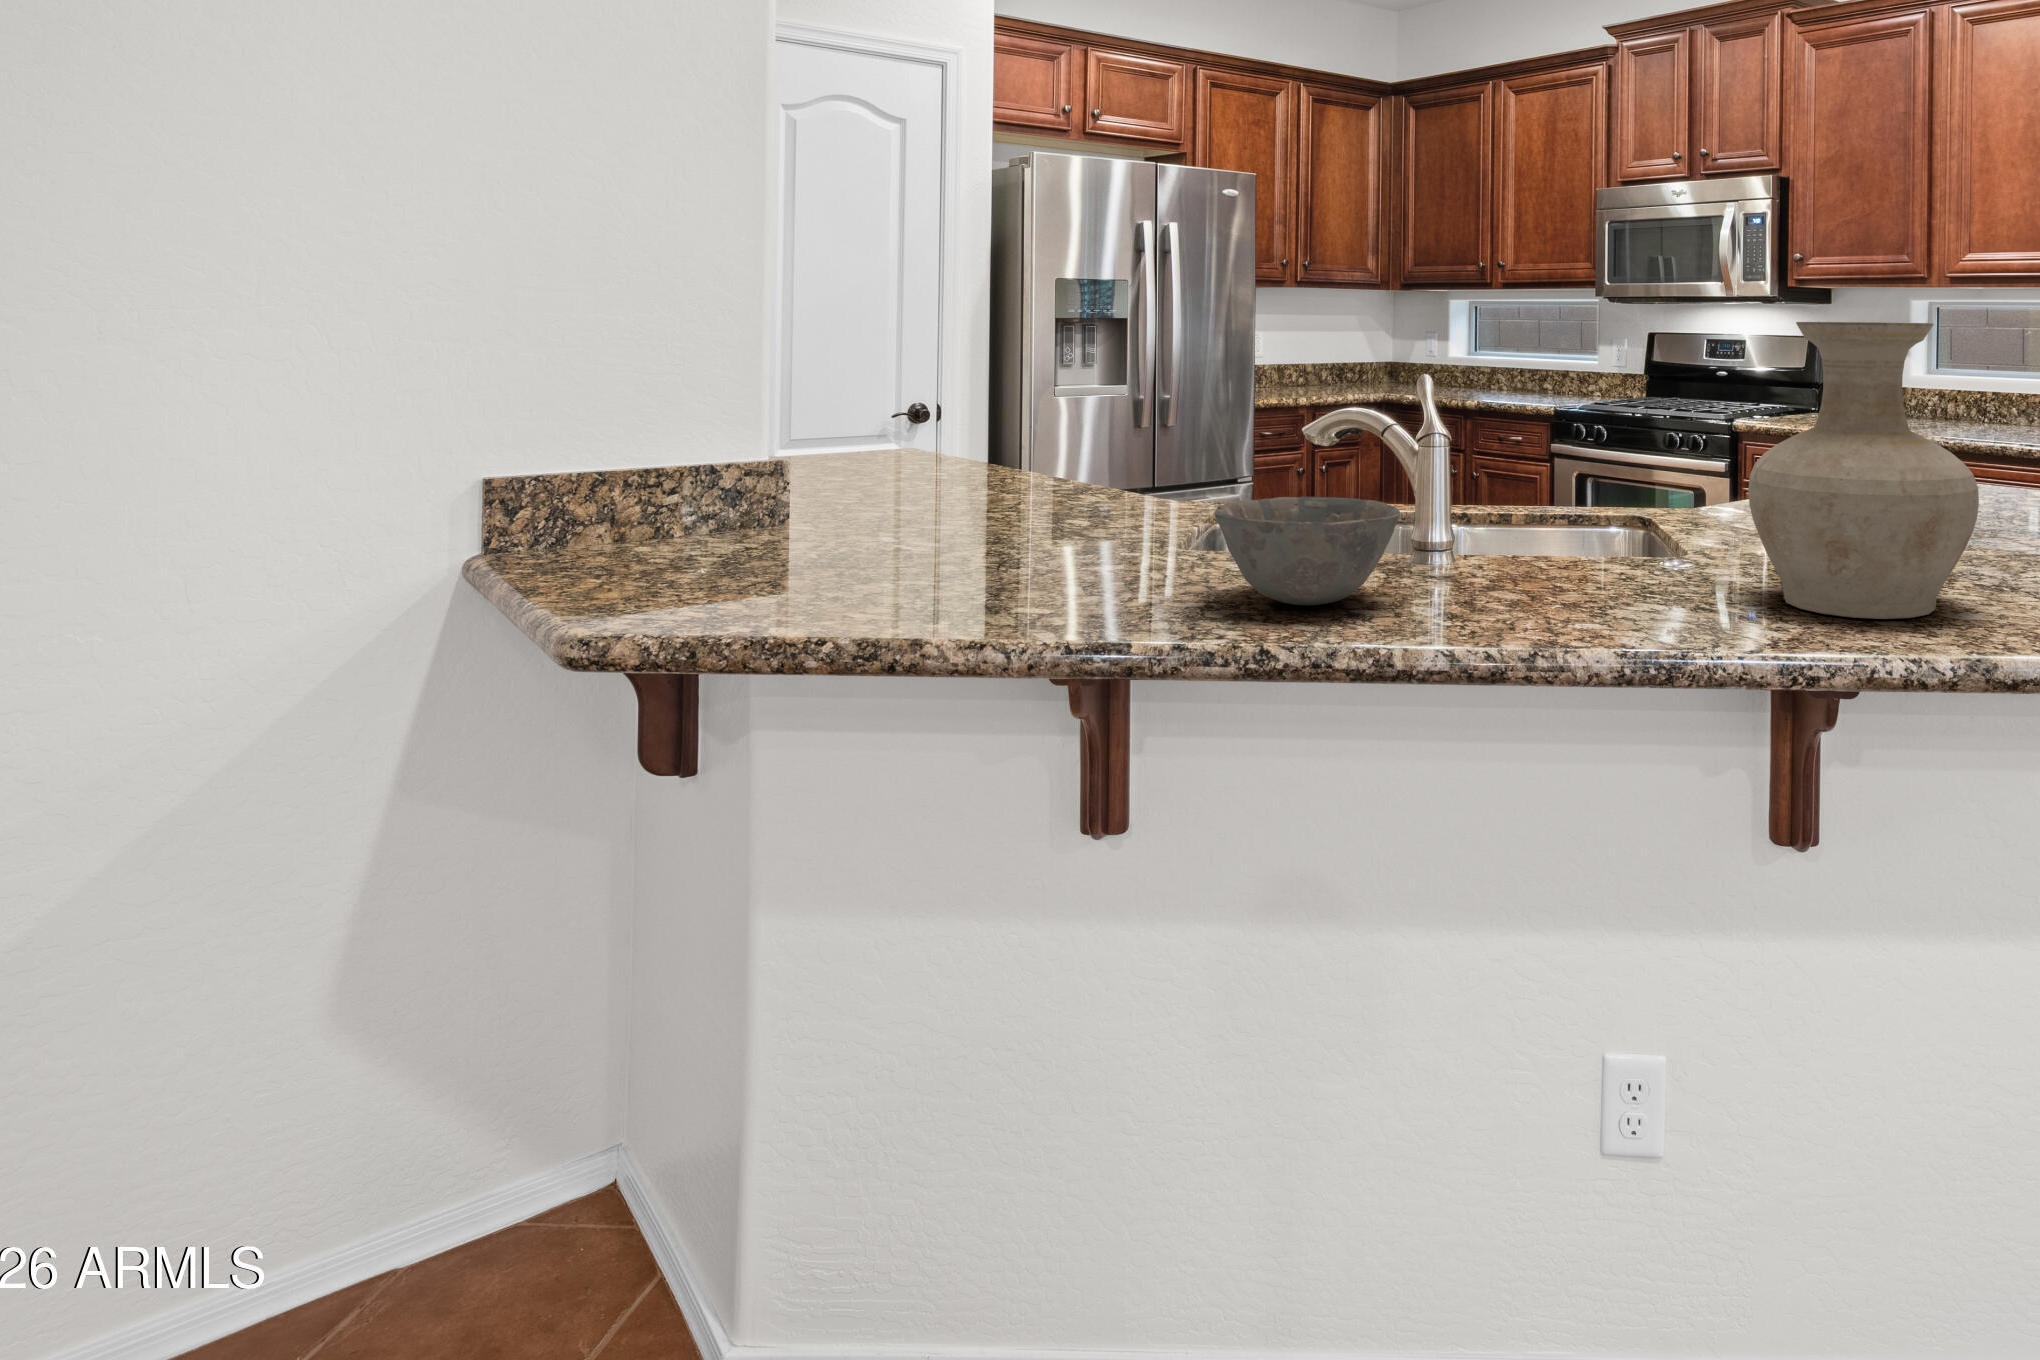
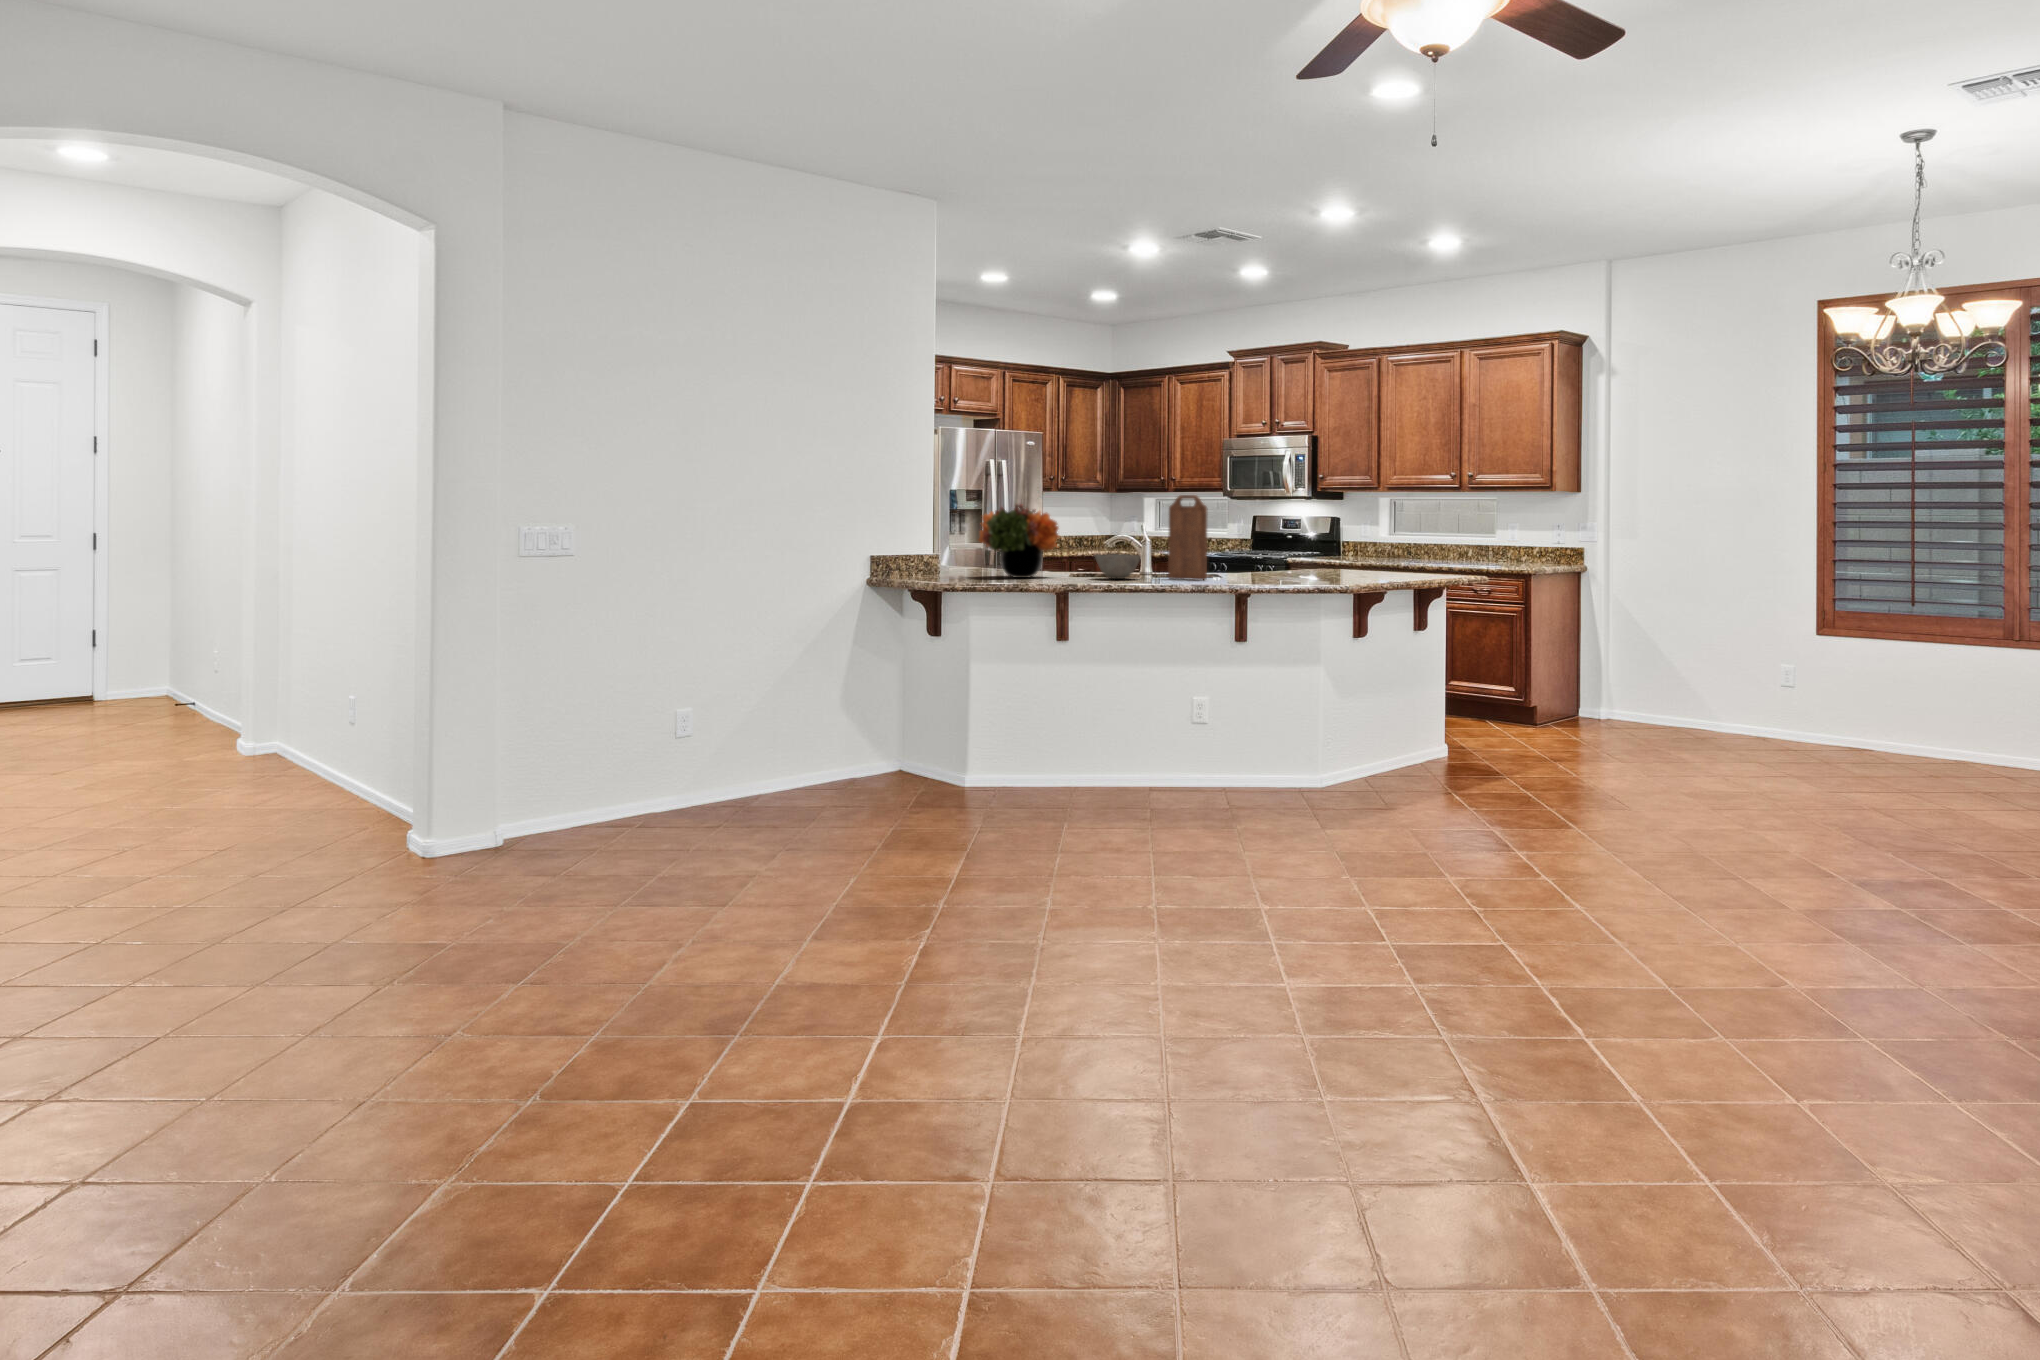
cutting board: none [1506,271,1672,622] -> present [1168,495,1207,580]
flower arrangement: none [780,304,1112,586] -> present [979,504,1059,578]
vase: present [1748,322,1979,619] -> none [1230,507,1286,580]

